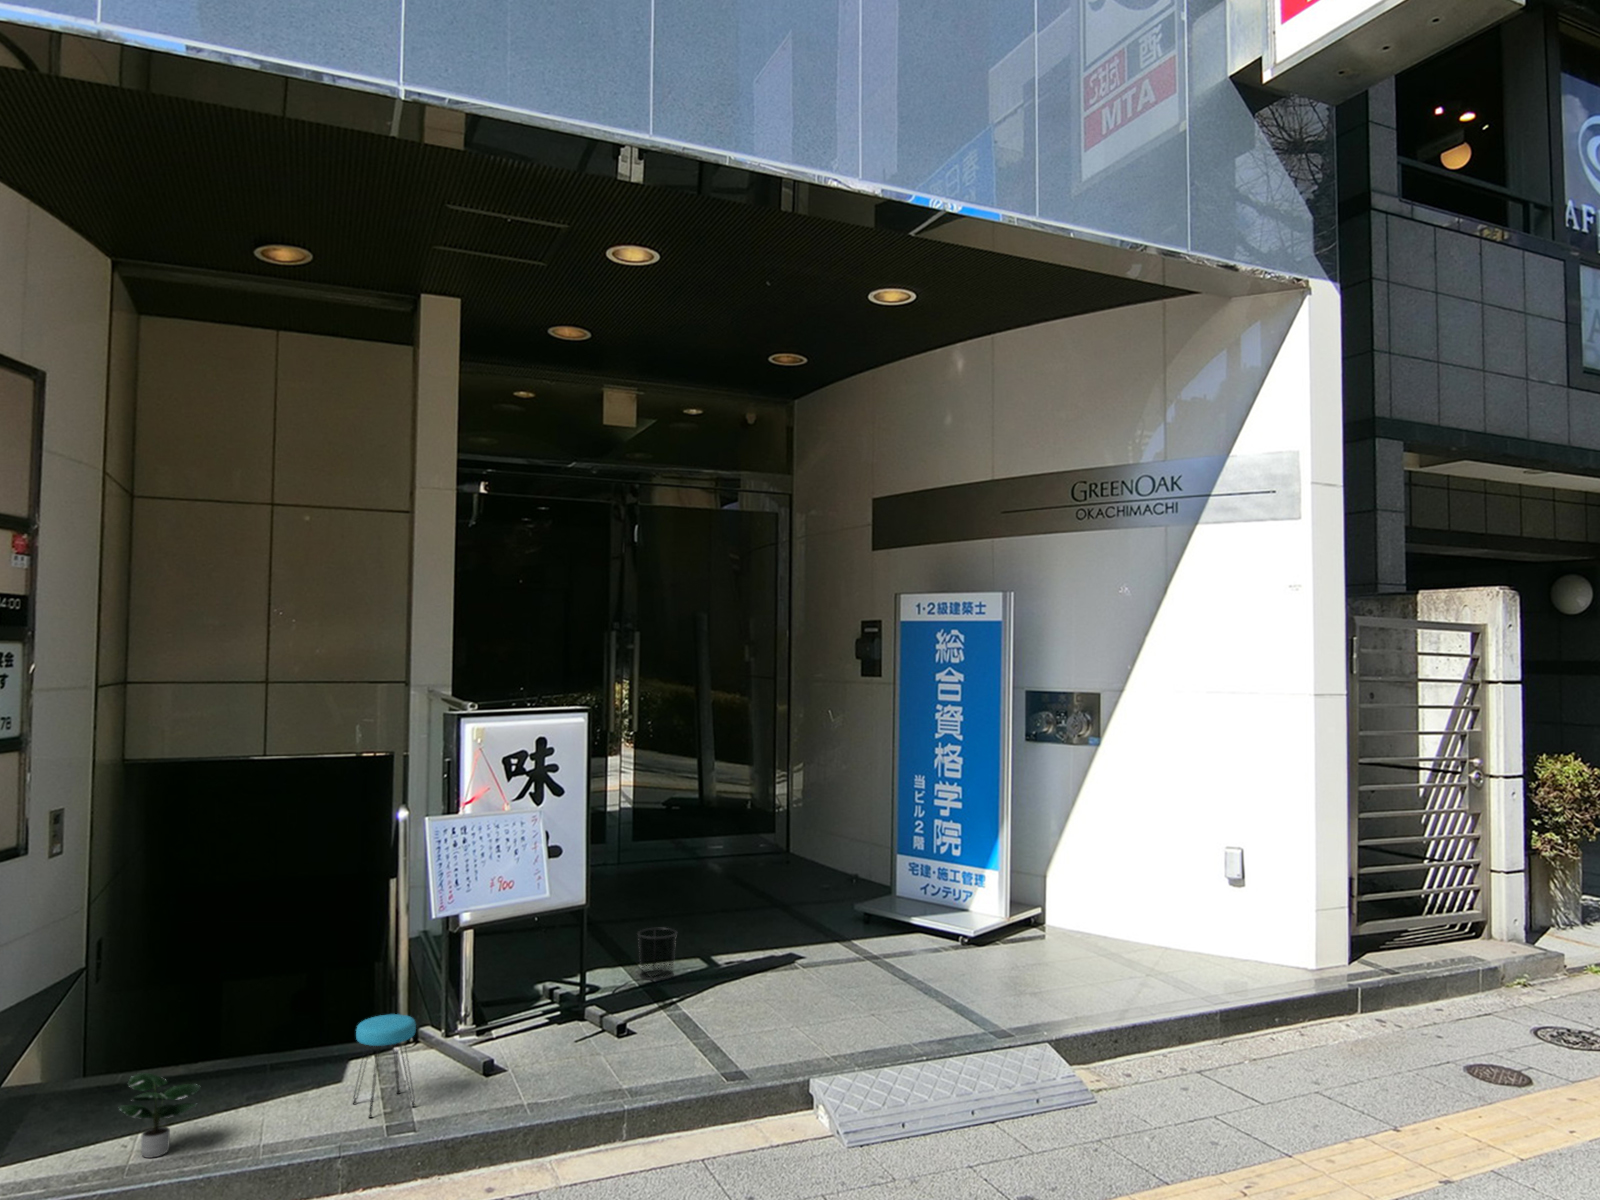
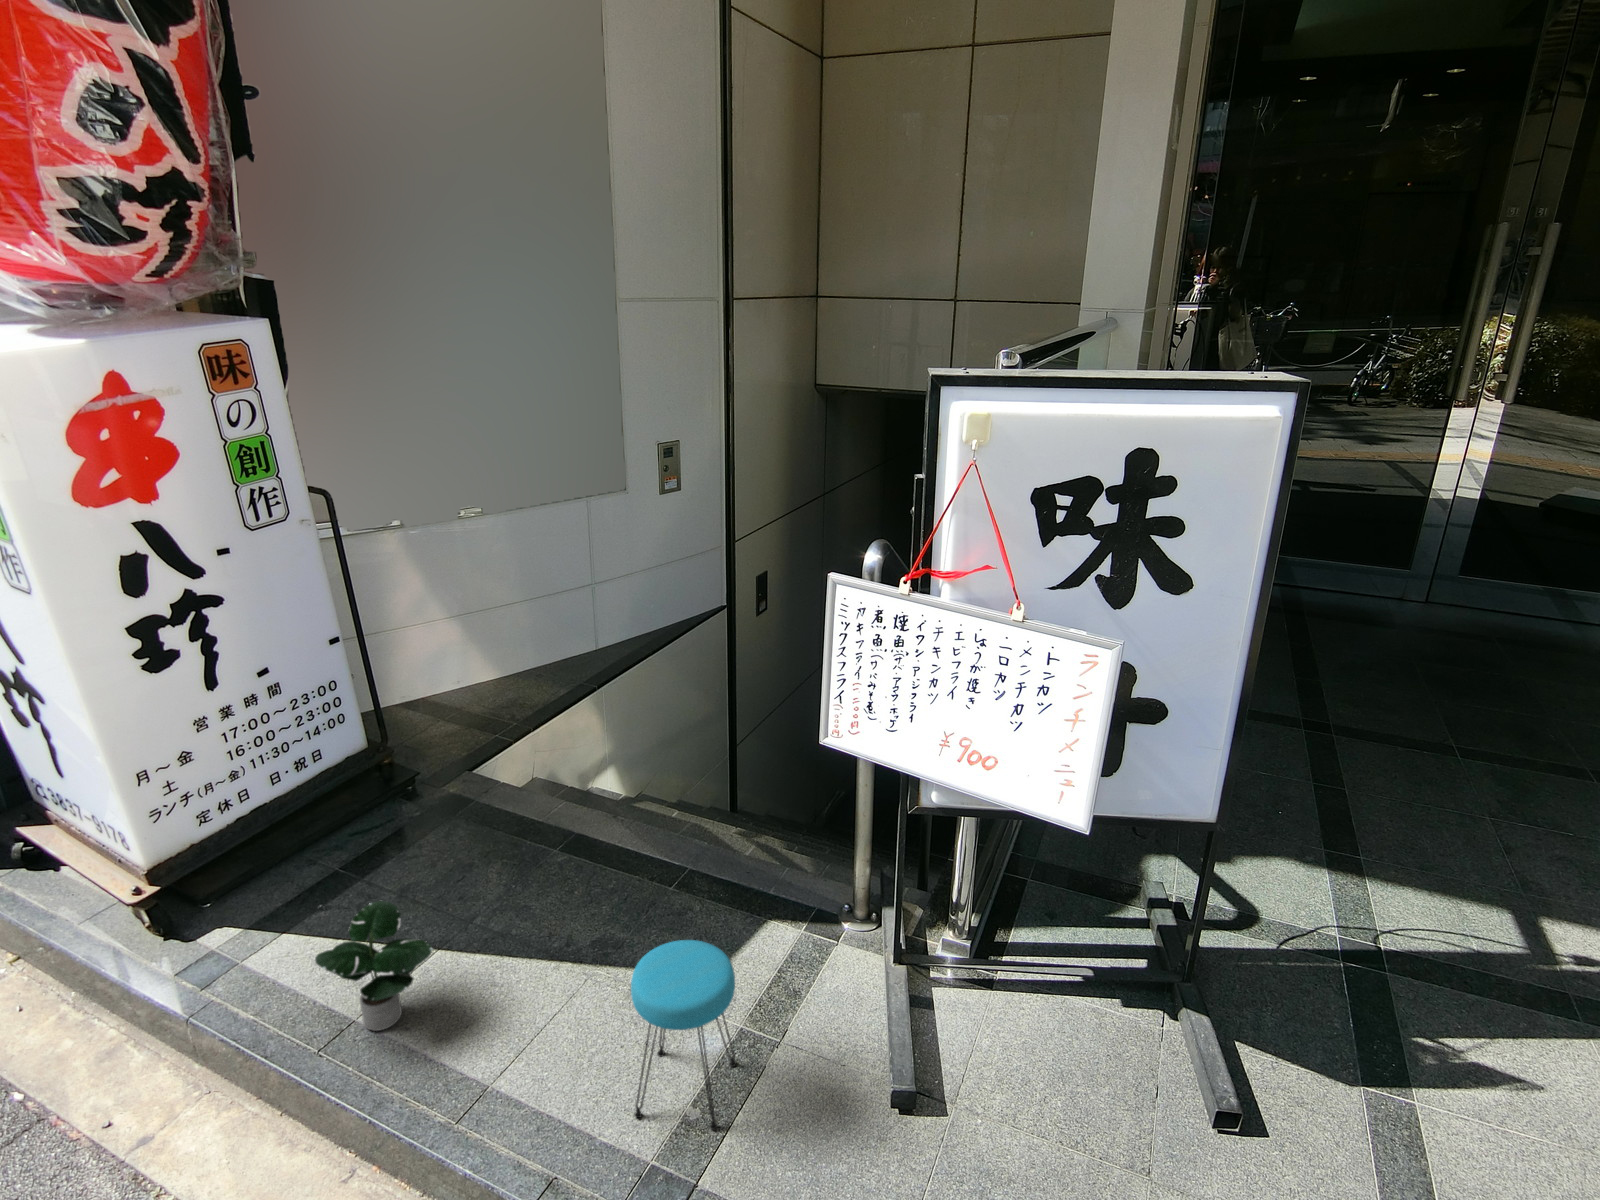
waste bin: present [638,928,677,980] -> none [1354,838,1460,954]

